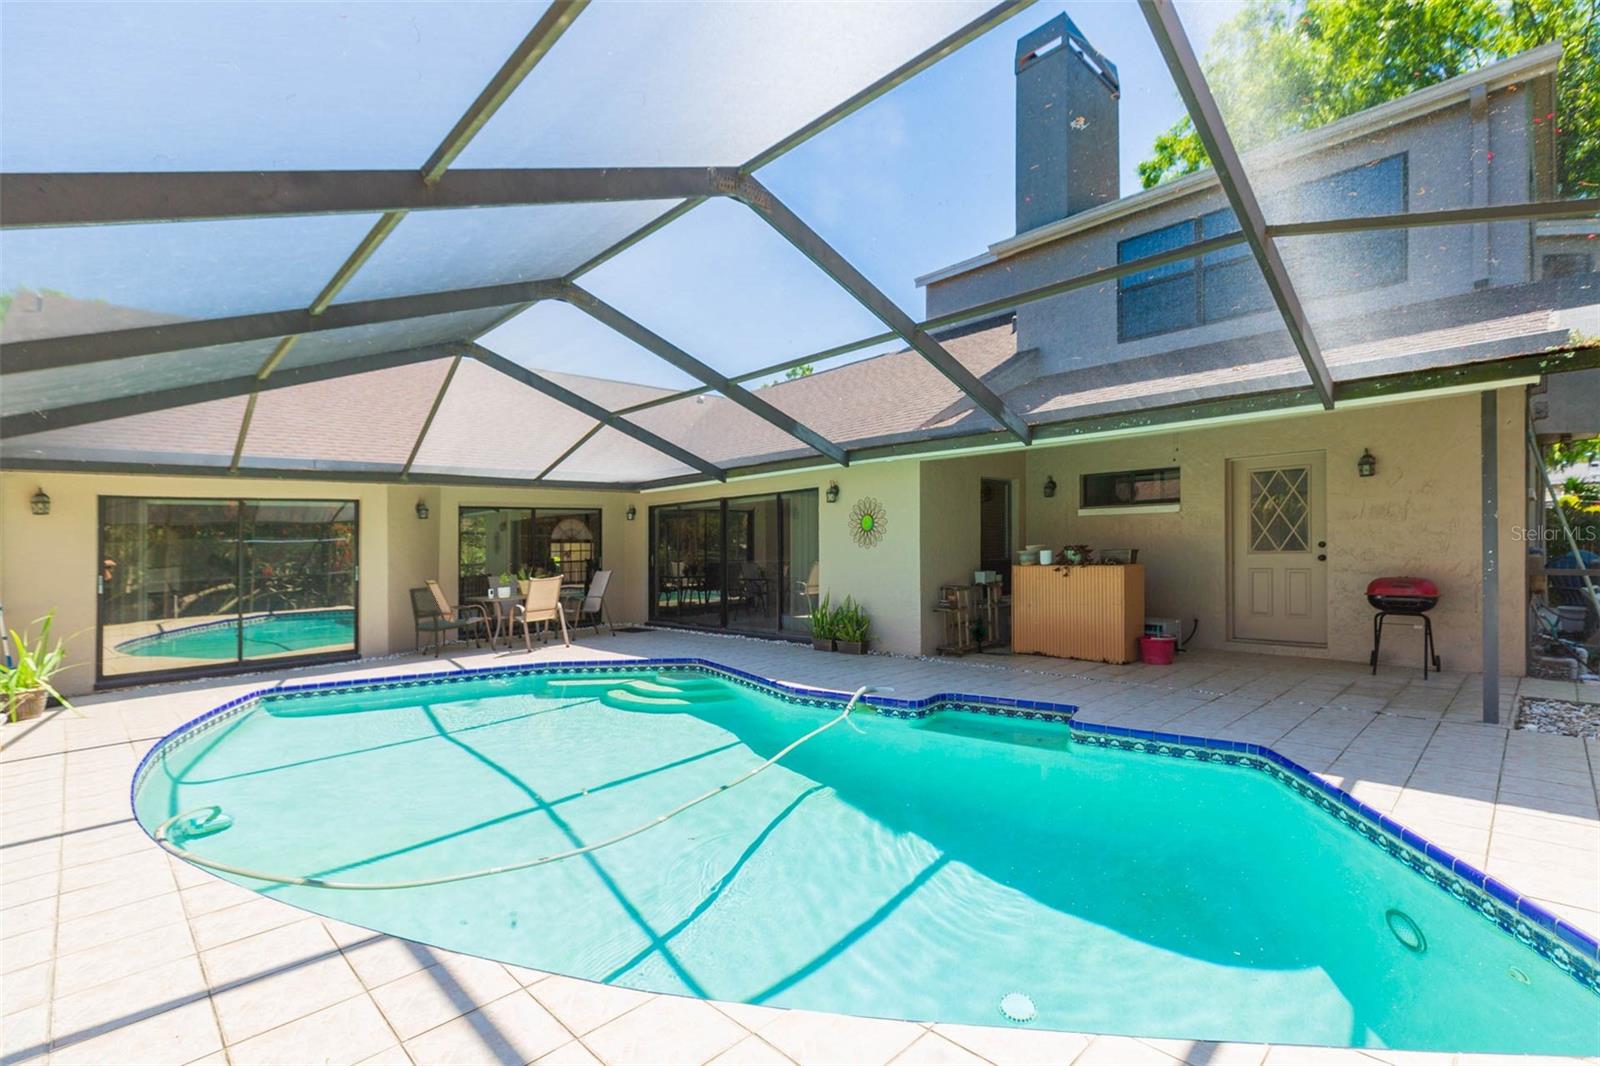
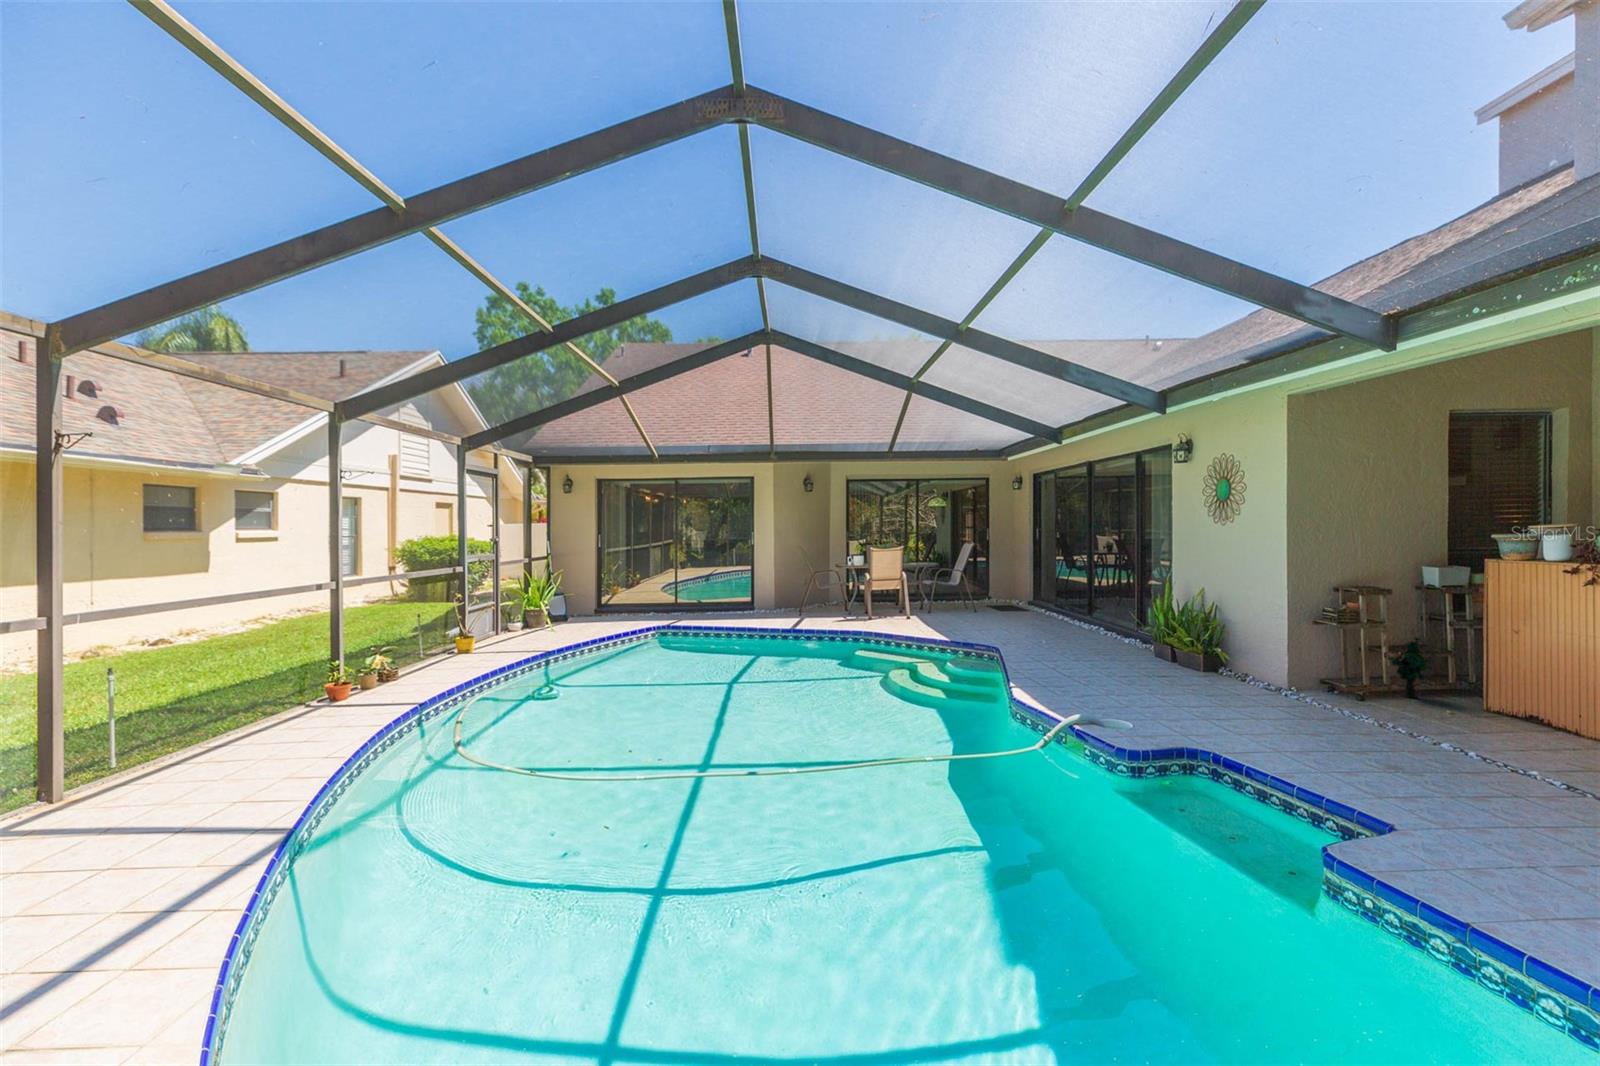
chair: present [409,587,469,653] -> none [797,550,842,610]

